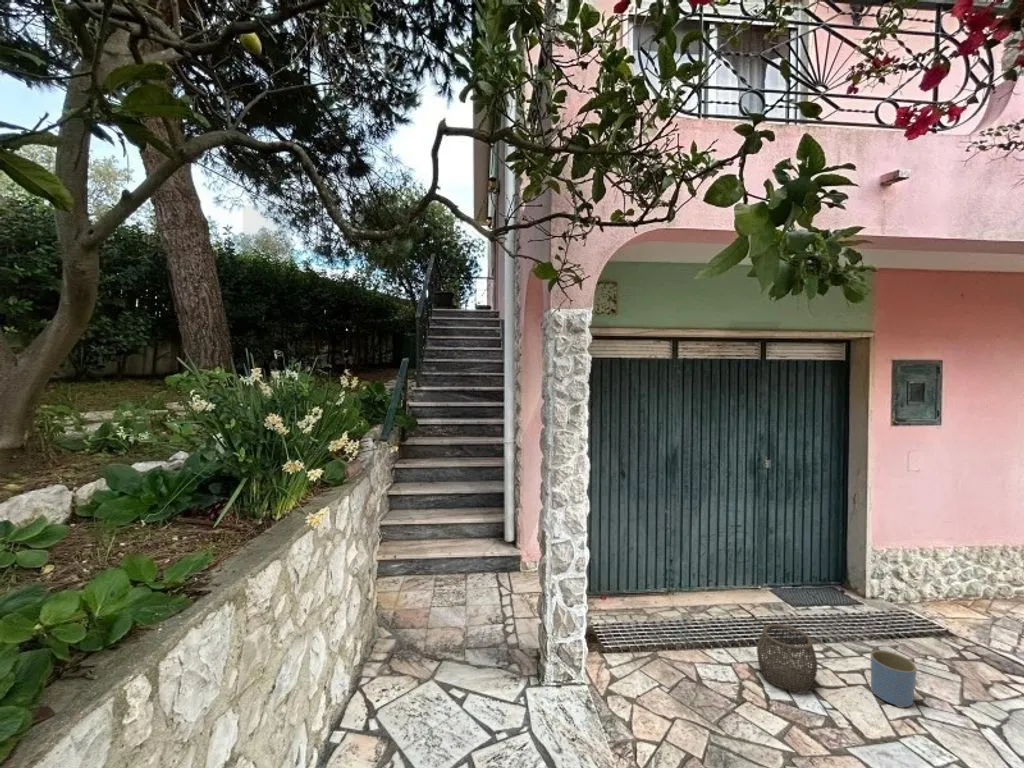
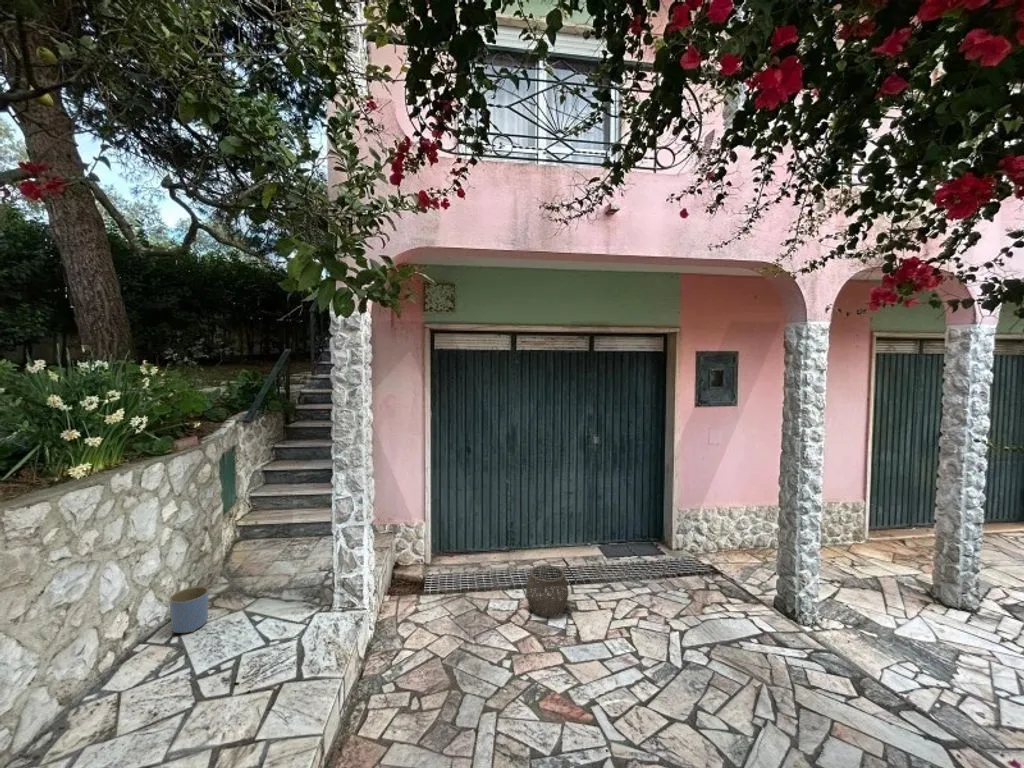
planter: present [871,650,917,708] -> present [170,586,209,633]

